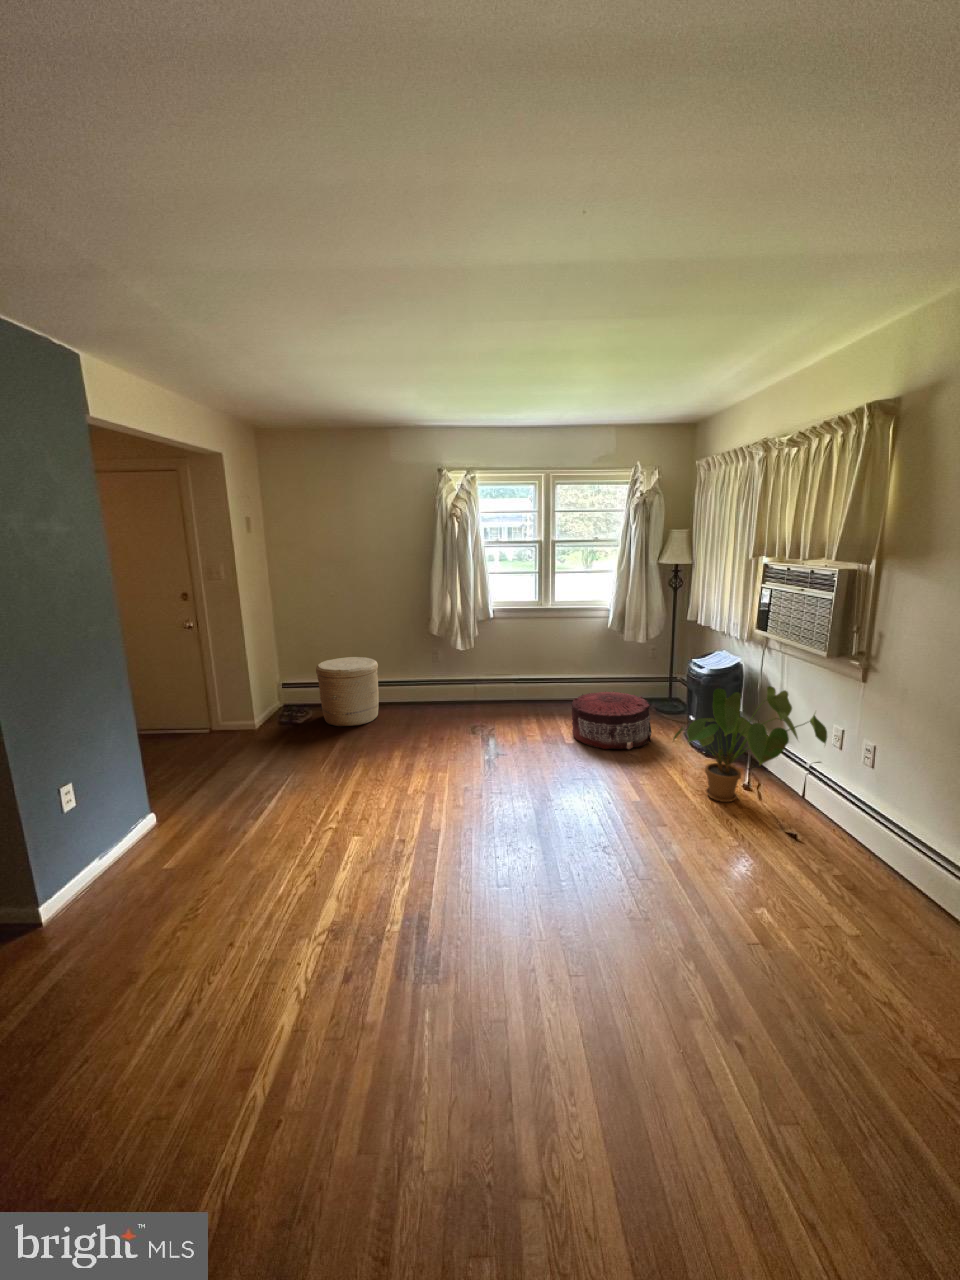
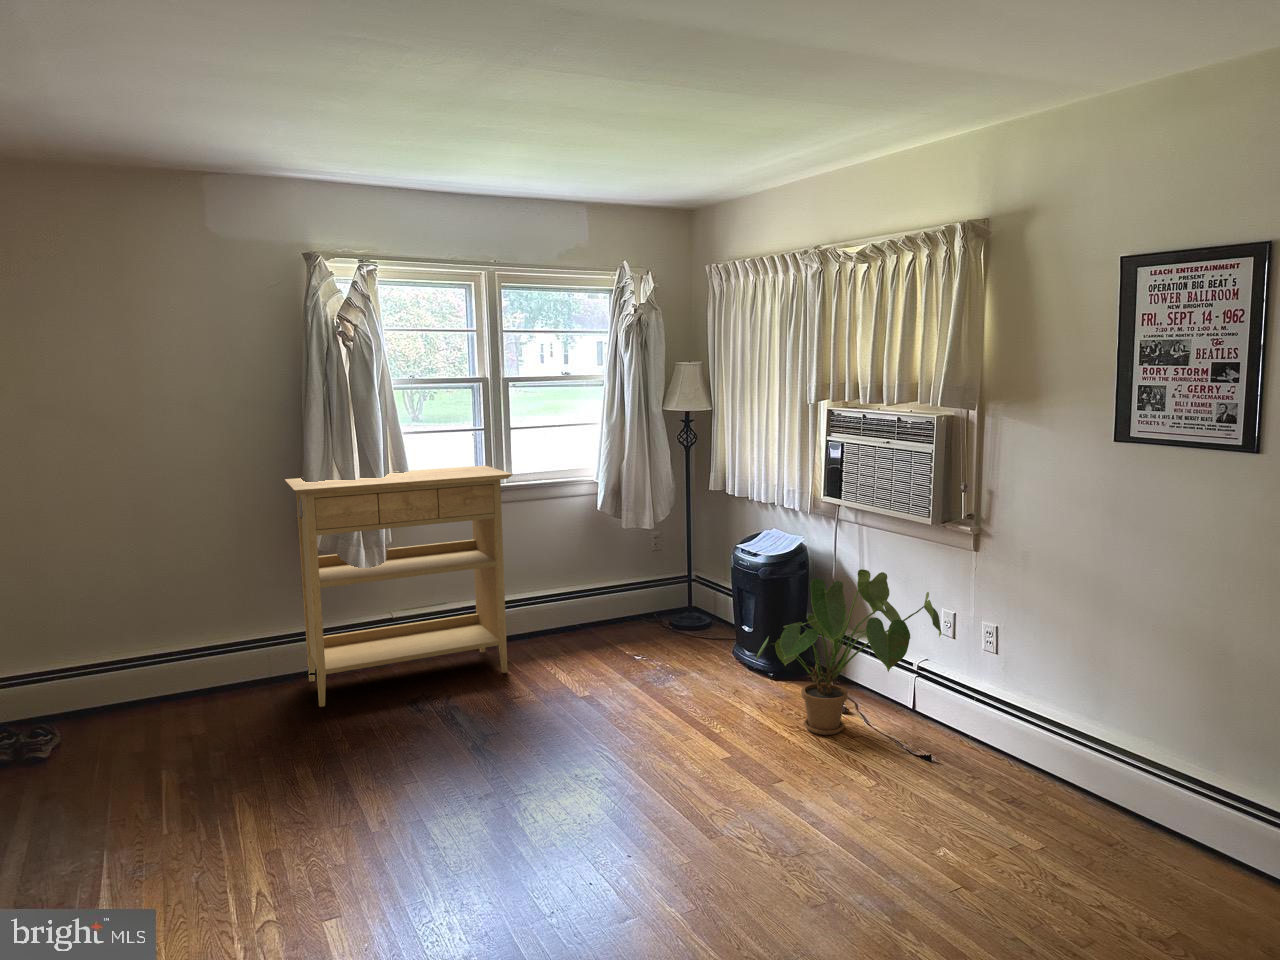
console table: none [416,595,542,722] -> present [285,466,513,707]
basket: present [316,657,379,727] -> none [70,604,212,749]
pouf: present [572,691,652,749] -> none [574,606,699,696]

